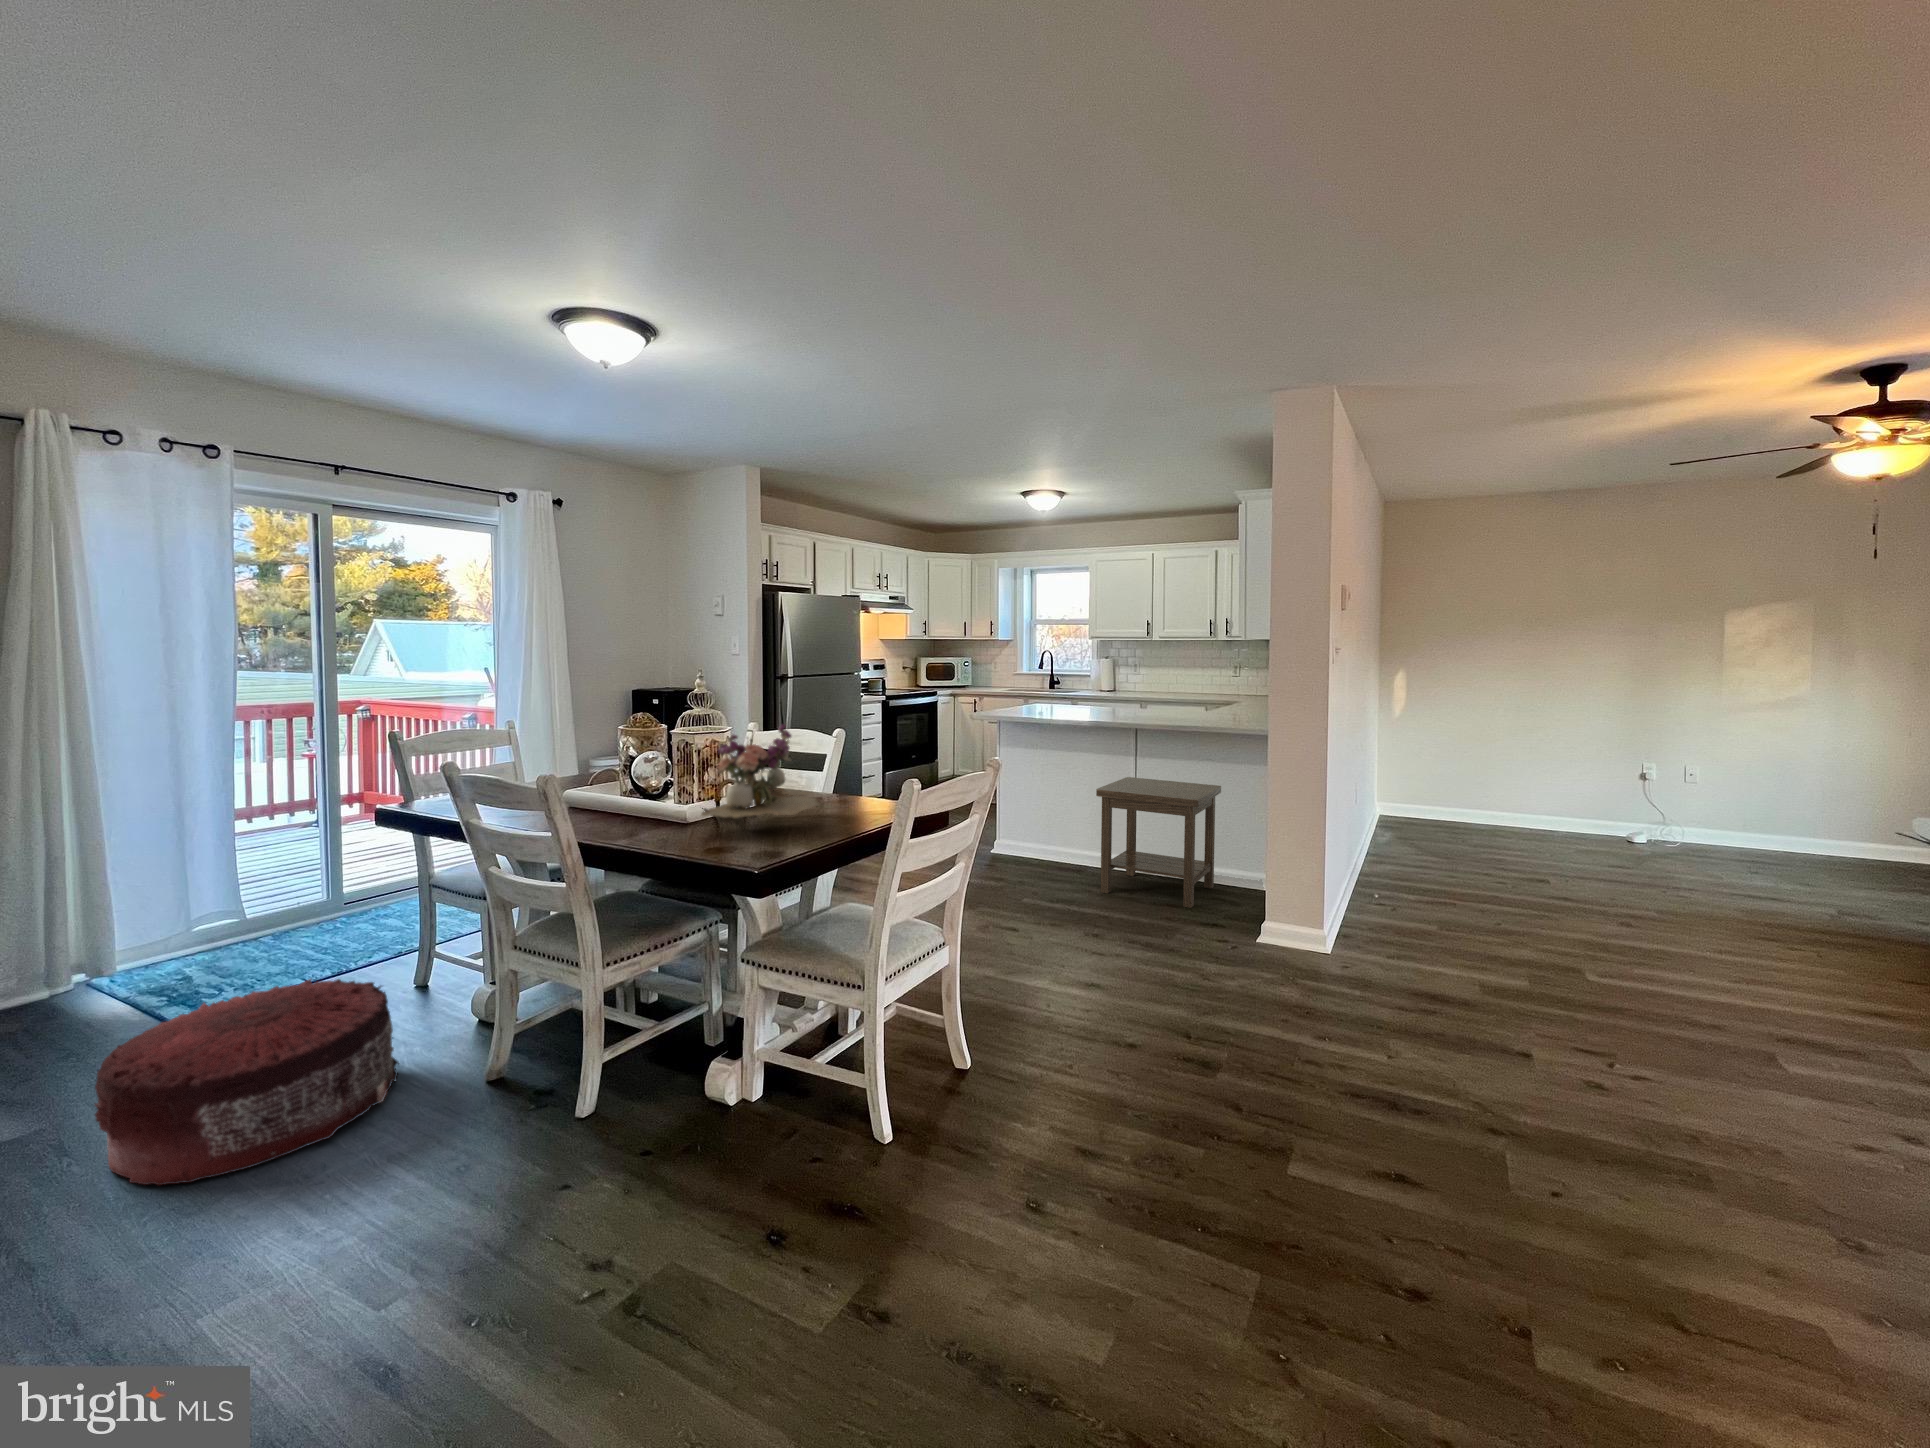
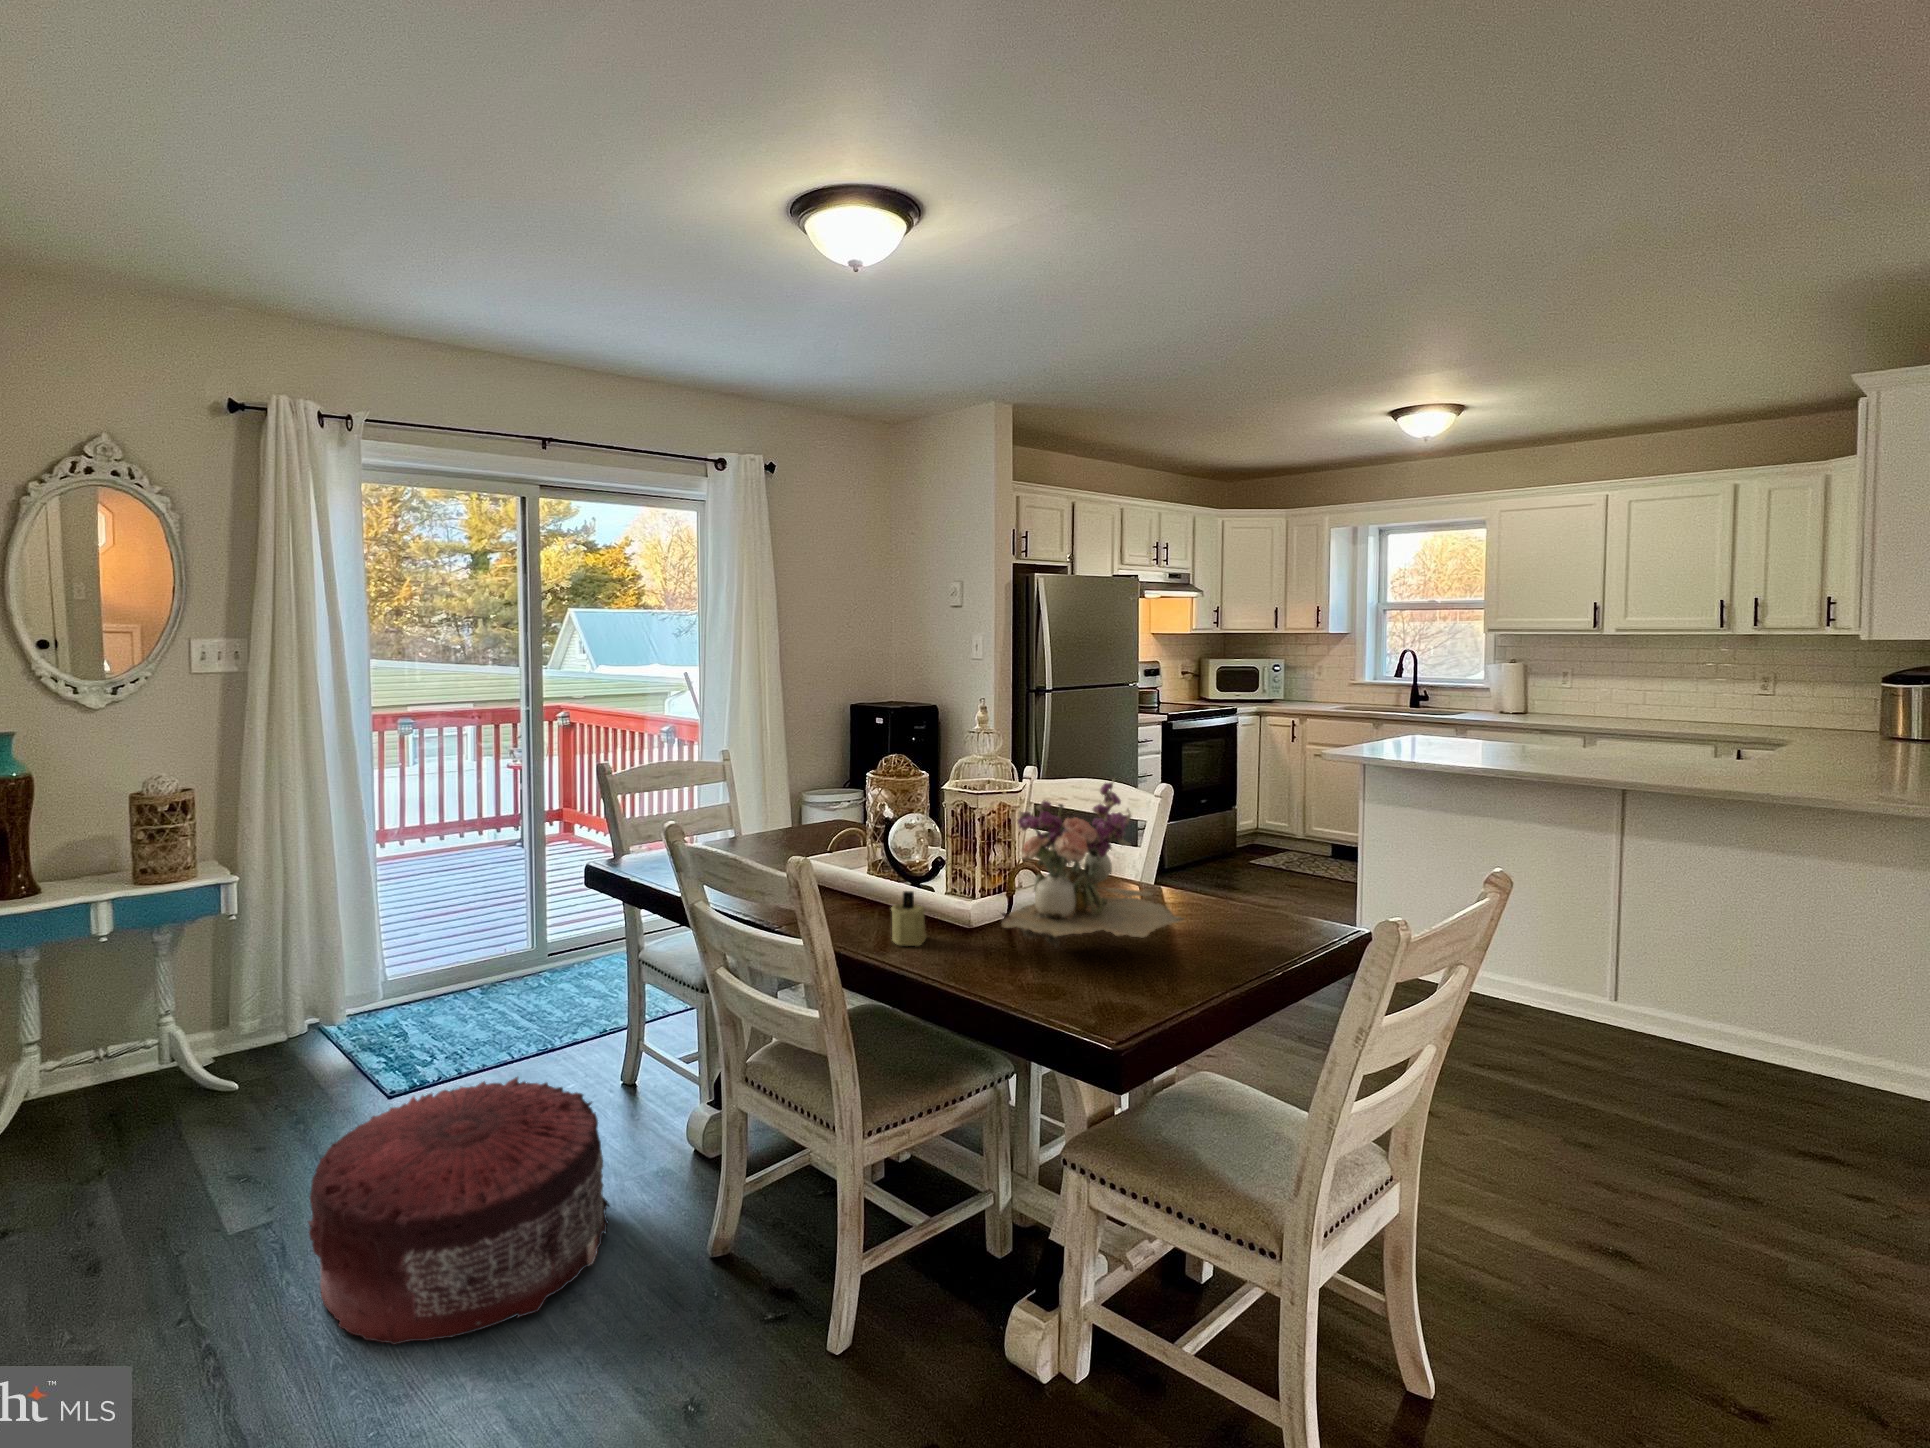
side table: present [1096,777,1221,908] -> none [1563,868,1816,1117]
candle: none [626,800,654,837] -> present [891,891,927,946]

